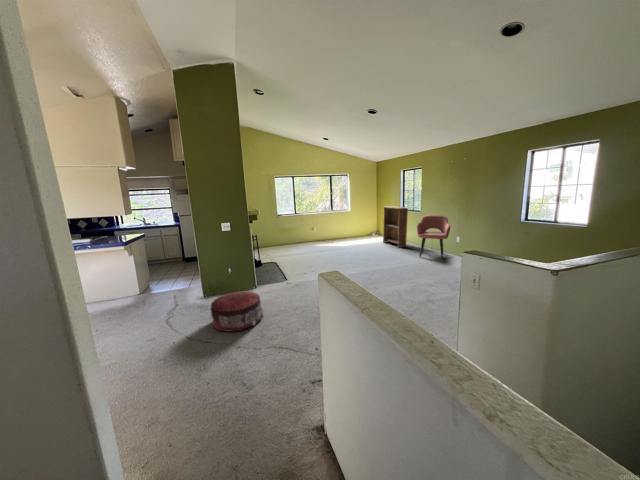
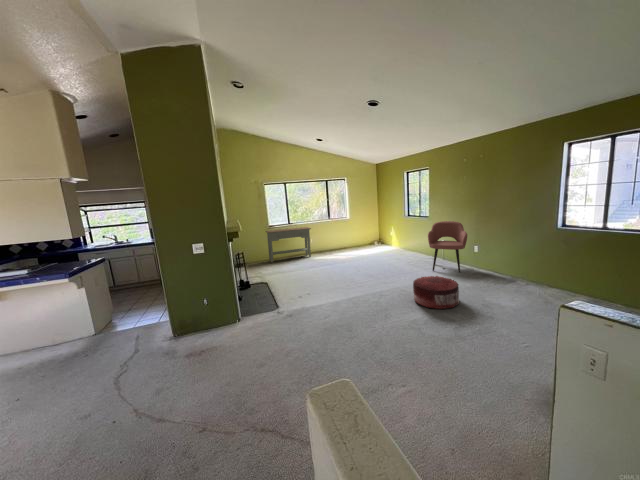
bookshelf: present [383,206,408,248] -> none [387,212,416,259]
console table: none [274,217,315,247] -> present [266,227,311,263]
pouf: present [211,291,263,332] -> present [413,276,459,309]

